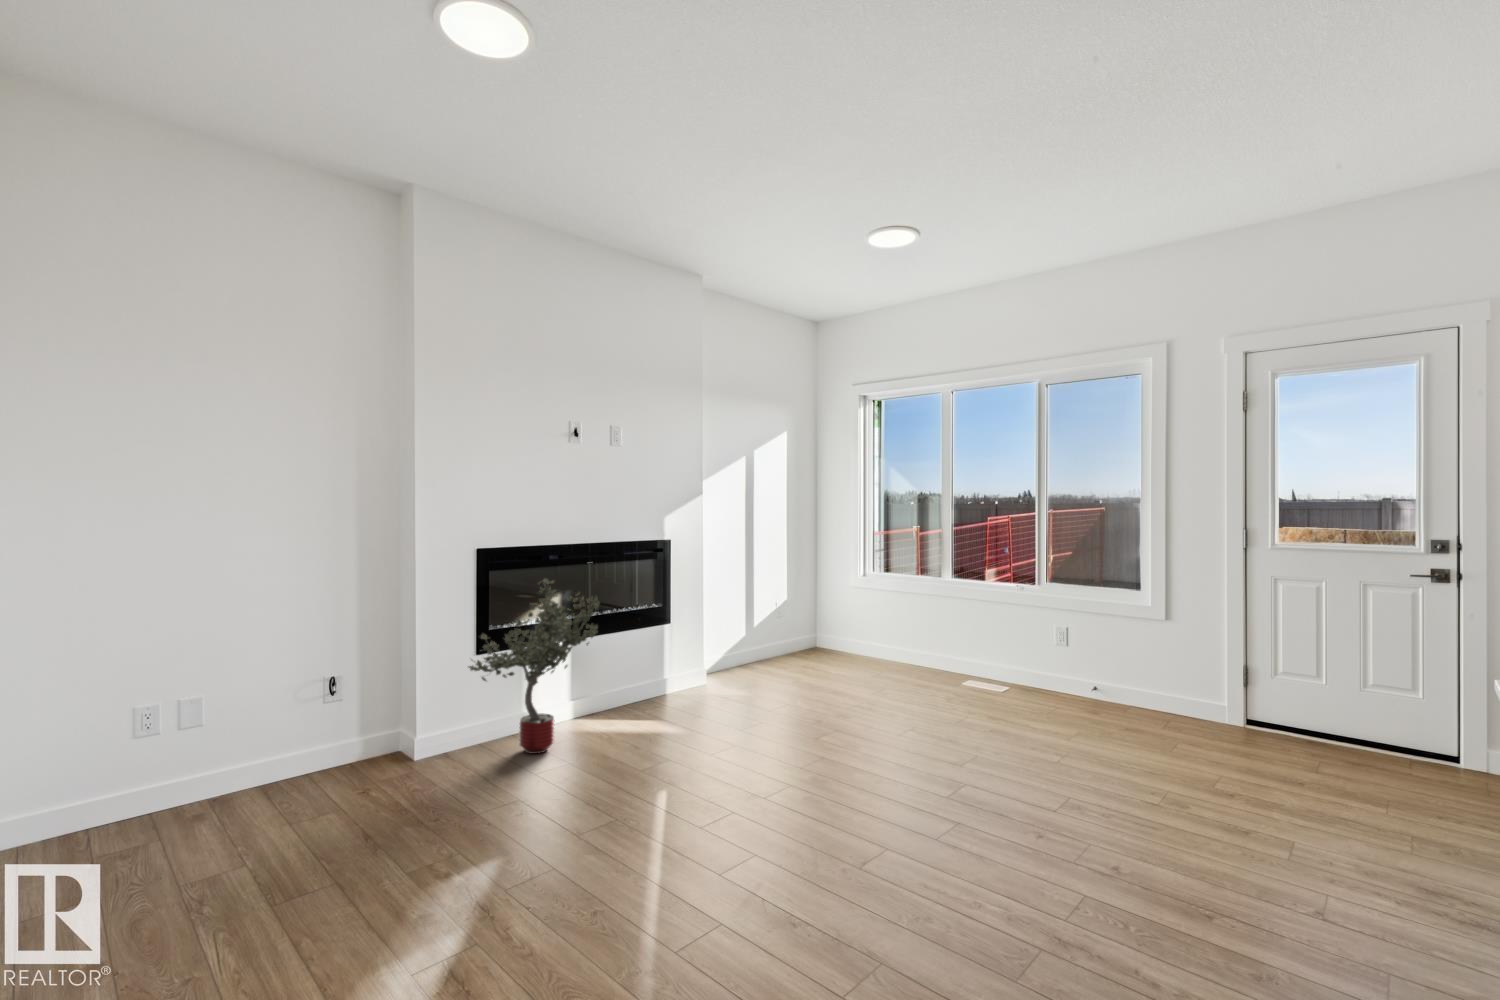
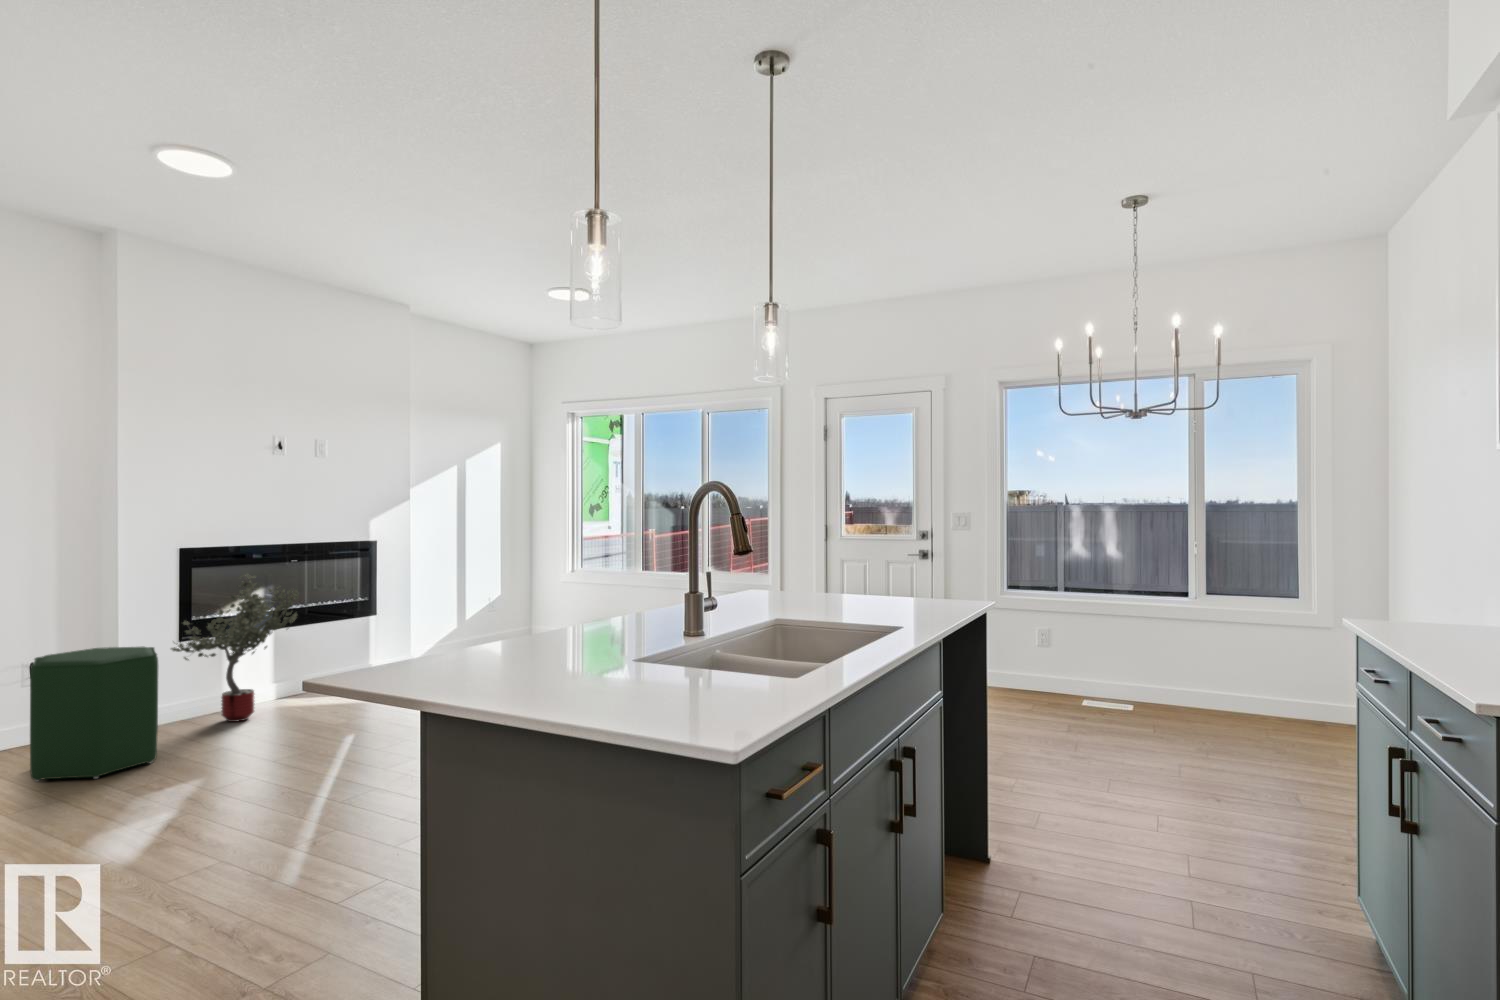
ottoman: none [317,668,454,844] -> present [30,647,158,782]

